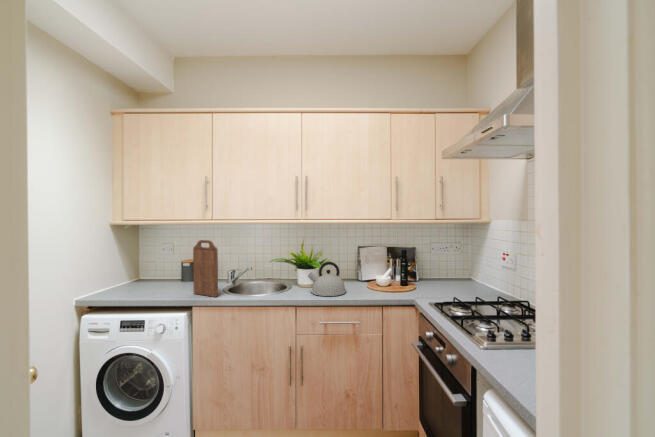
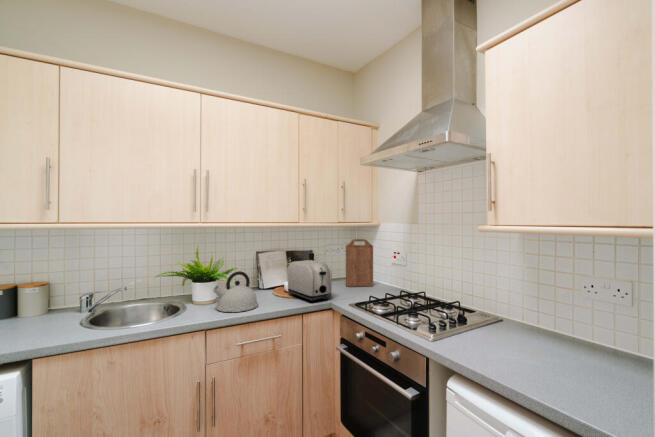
cutting board: present [193,240,218,297] -> present [346,239,373,286]
toaster: none [380,256,417,297] -> present [288,260,332,302]

